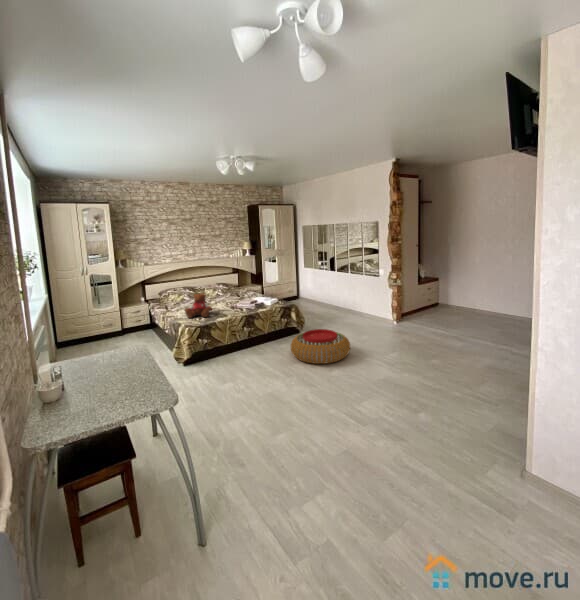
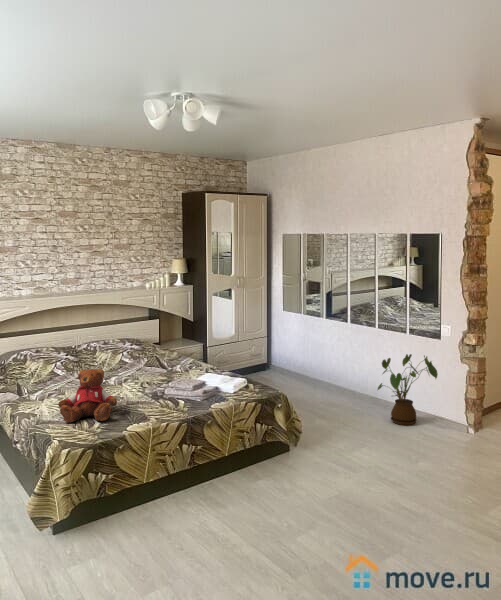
house plant: none [347,285,377,322] -> present [378,354,438,425]
pouf: present [291,329,350,364] -> none [283,453,410,538]

